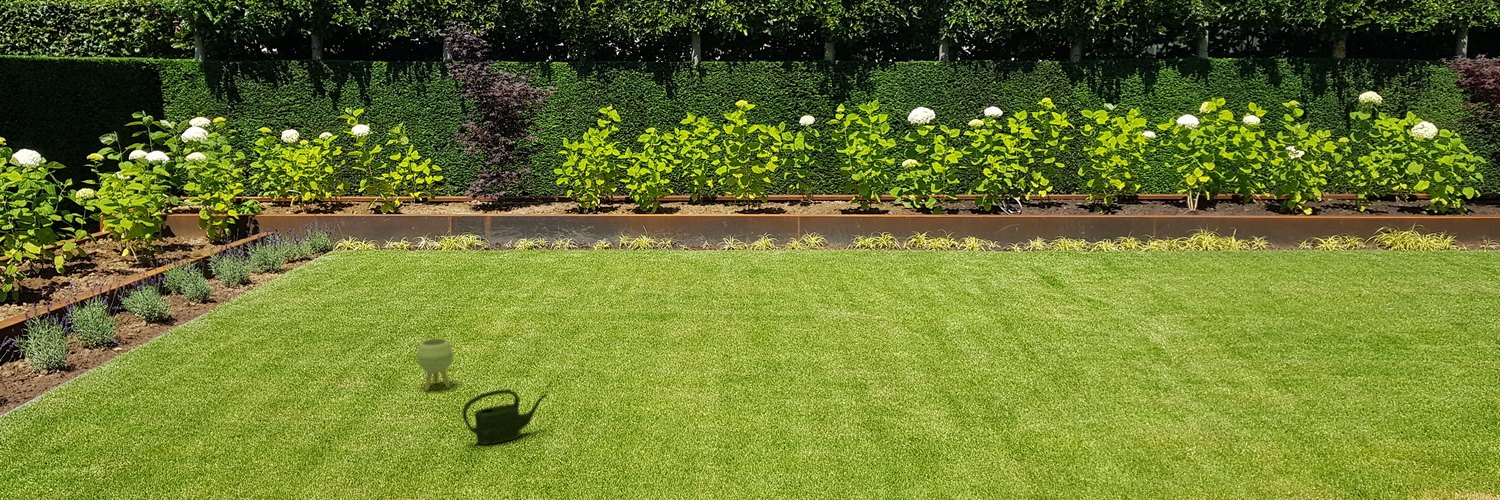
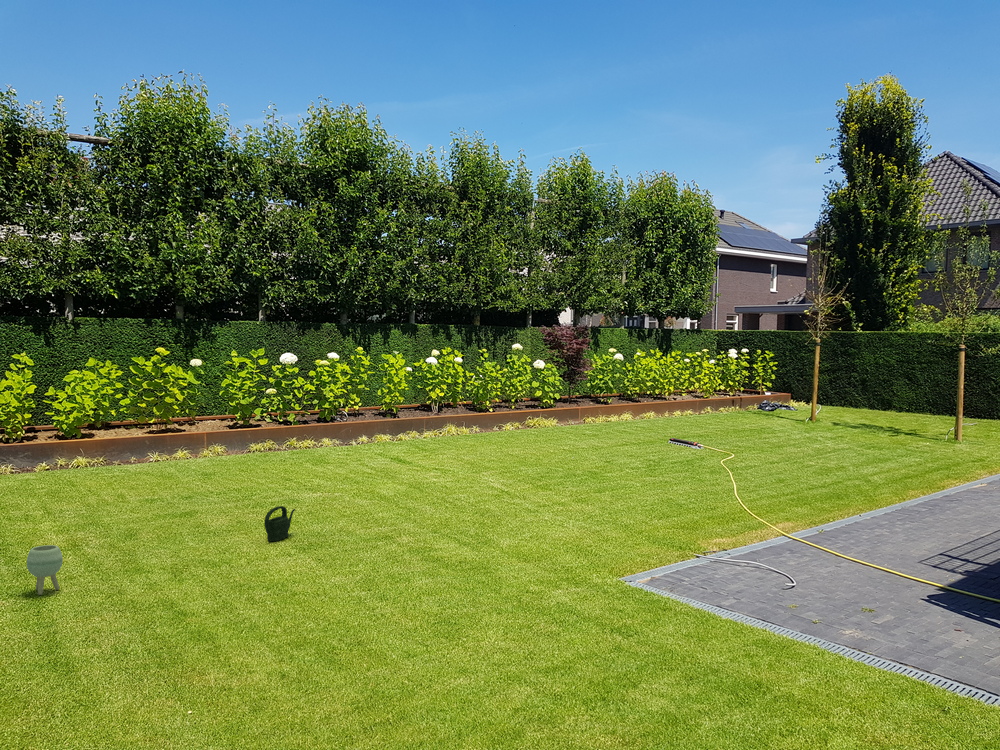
planter: present [417,338,453,390] -> present [27,545,63,595]

